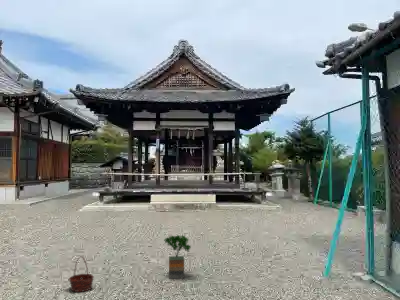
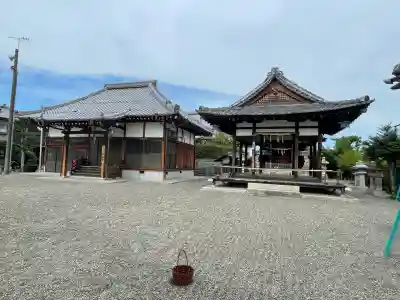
potted tree: present [164,235,191,279] -> none [262,235,292,282]

